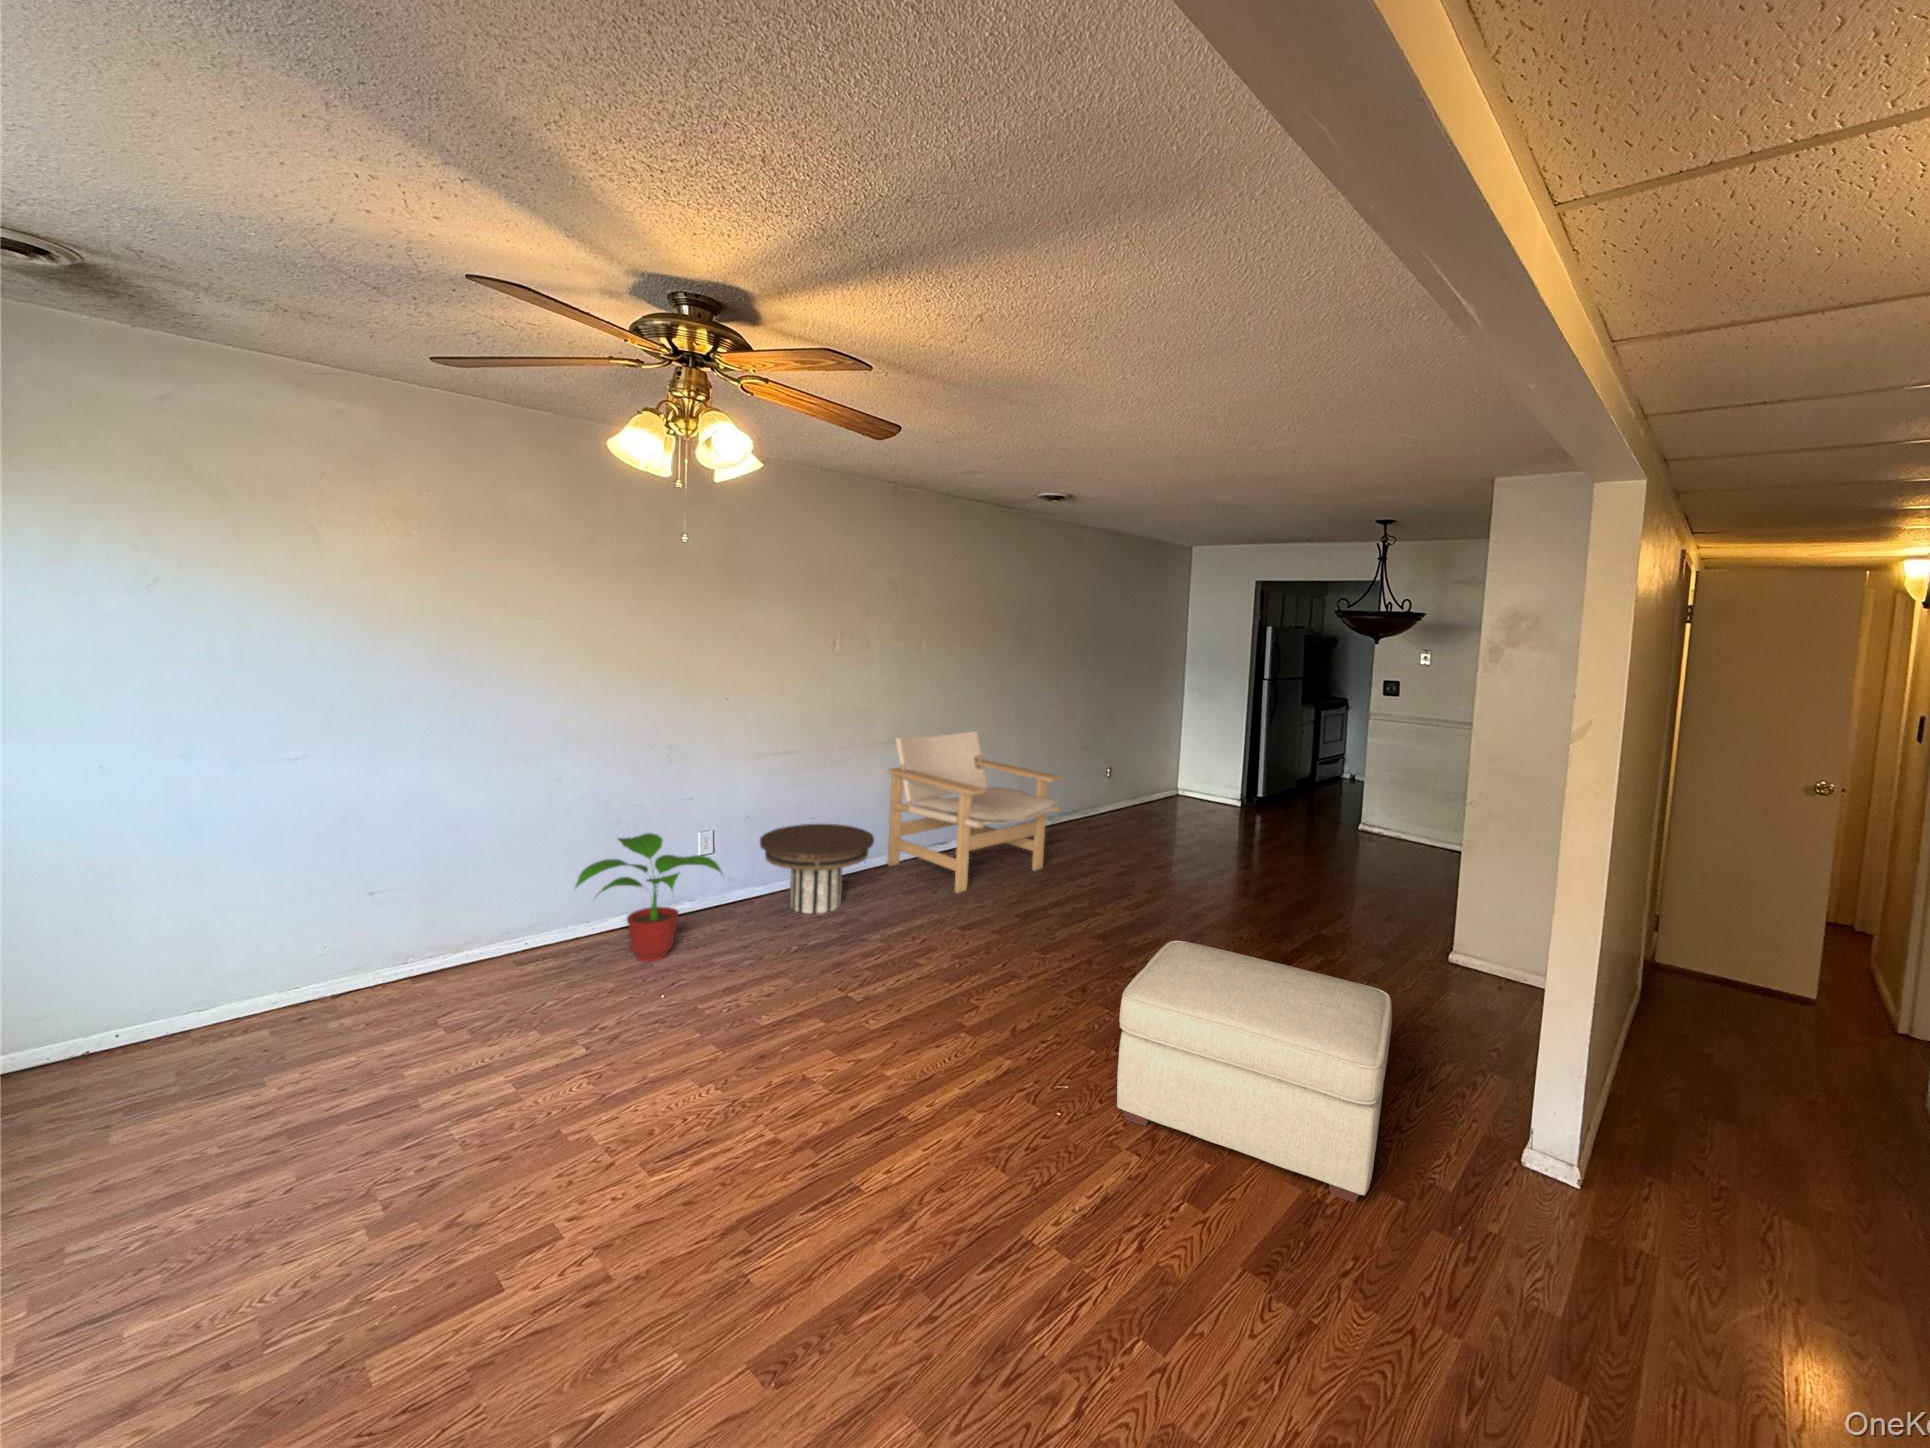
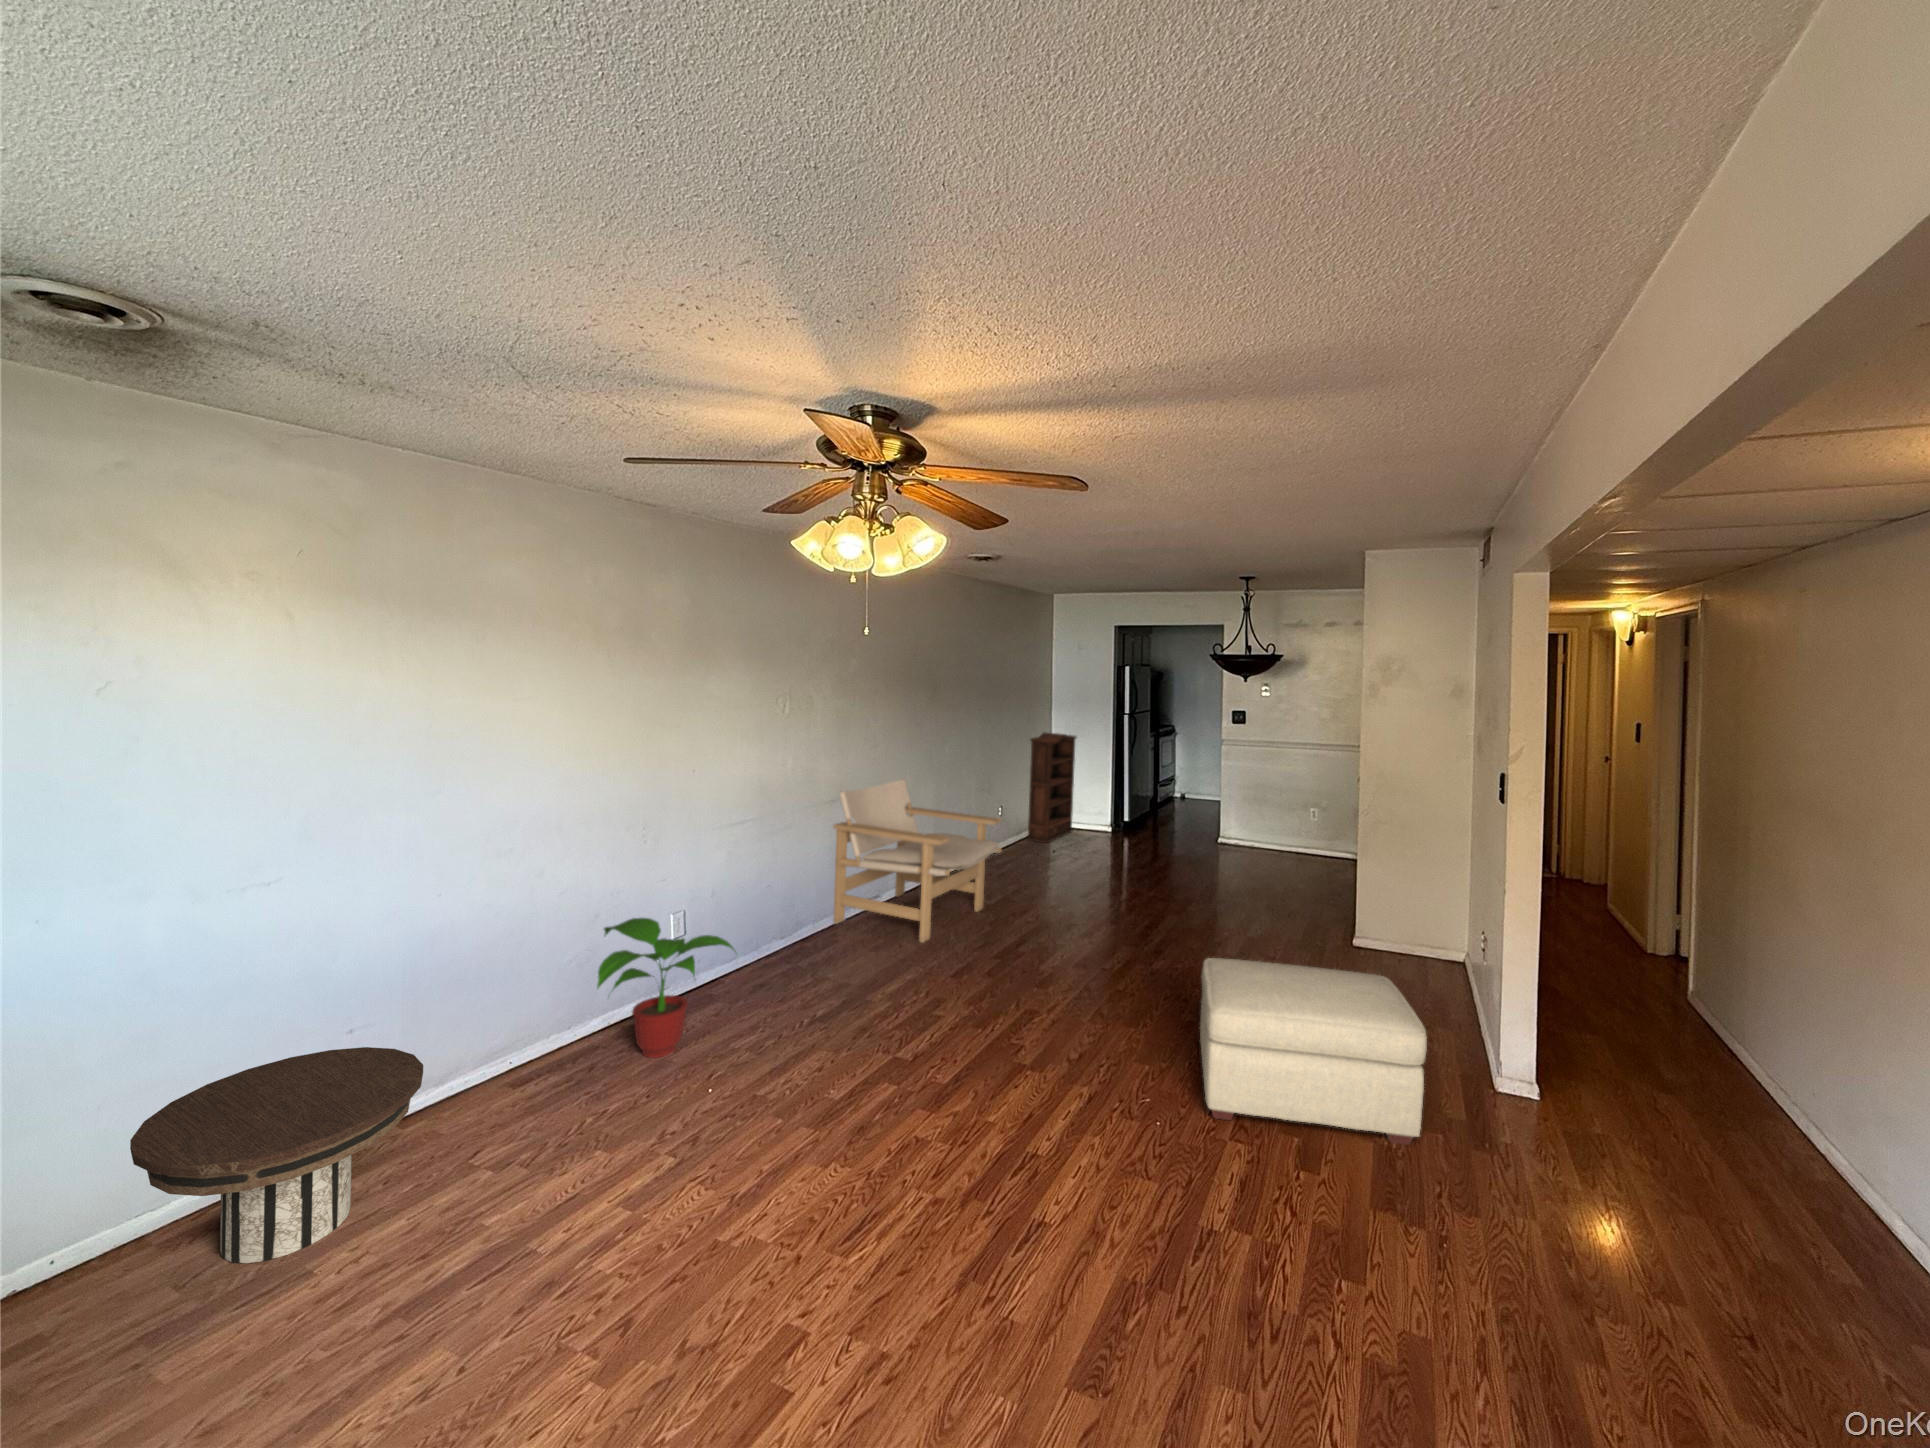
bookshelf: none [1140,696,1205,812] -> present [1027,733,1076,843]
side table: present [760,824,874,914] -> present [130,1047,423,1263]

